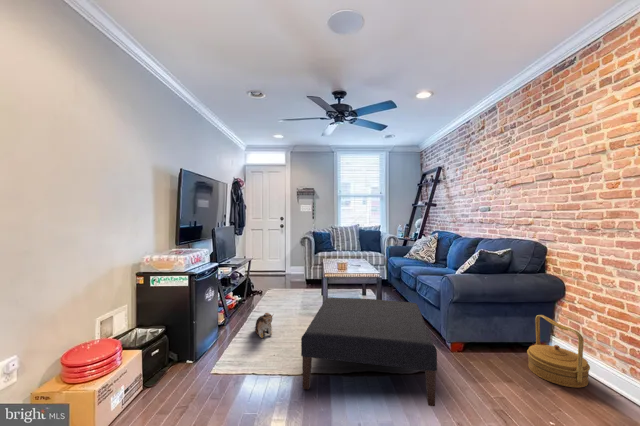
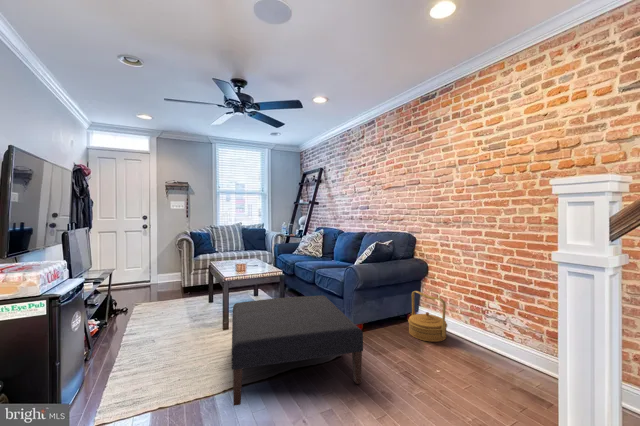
plush toy: present [255,313,273,338] -> none [138,331,172,365]

